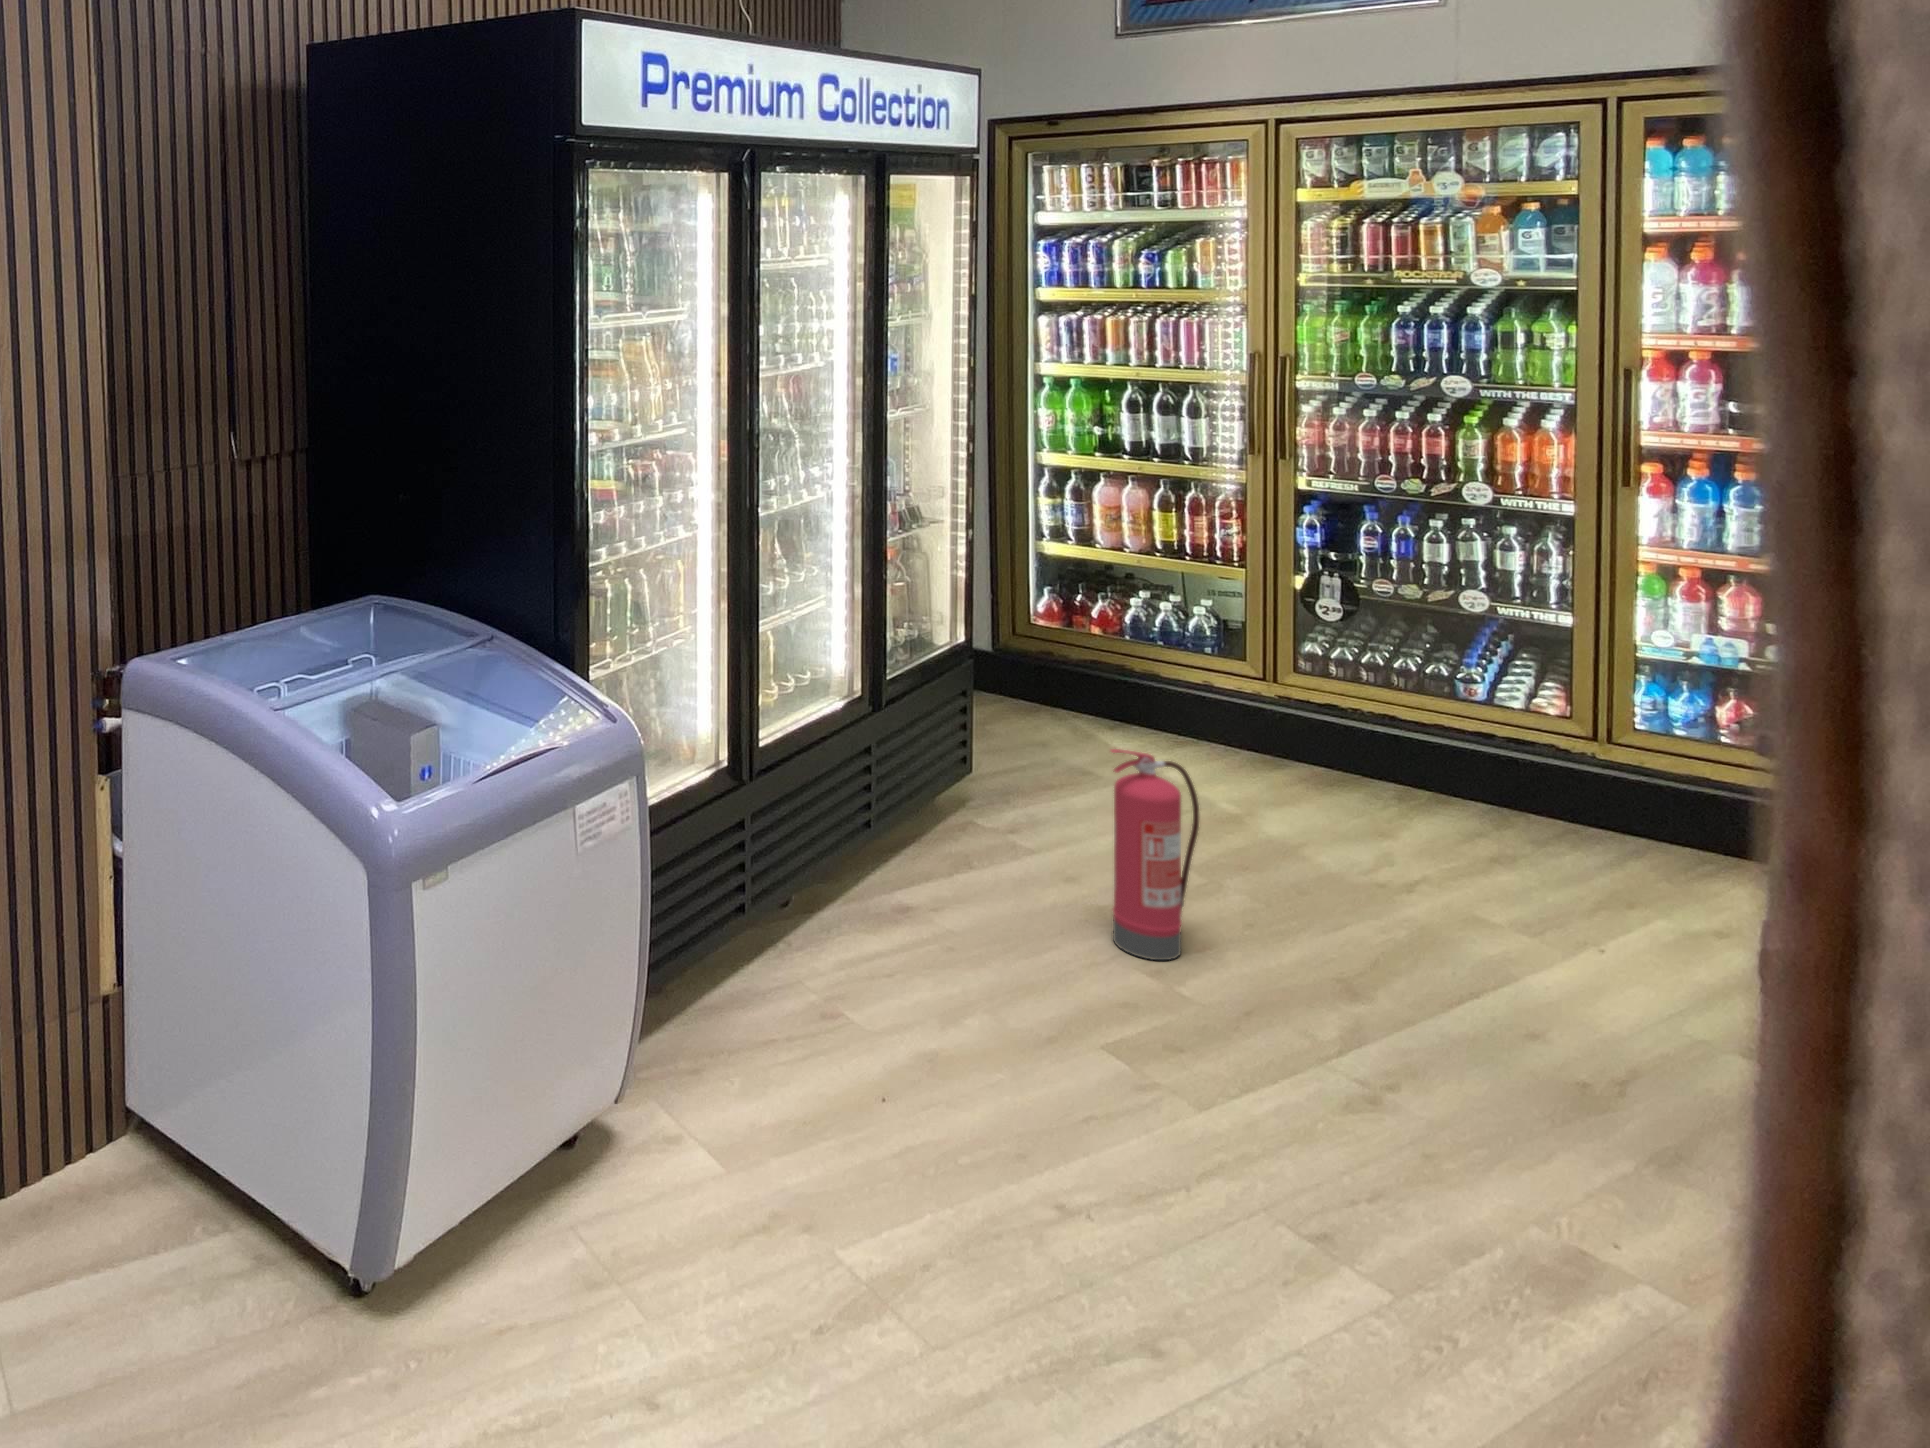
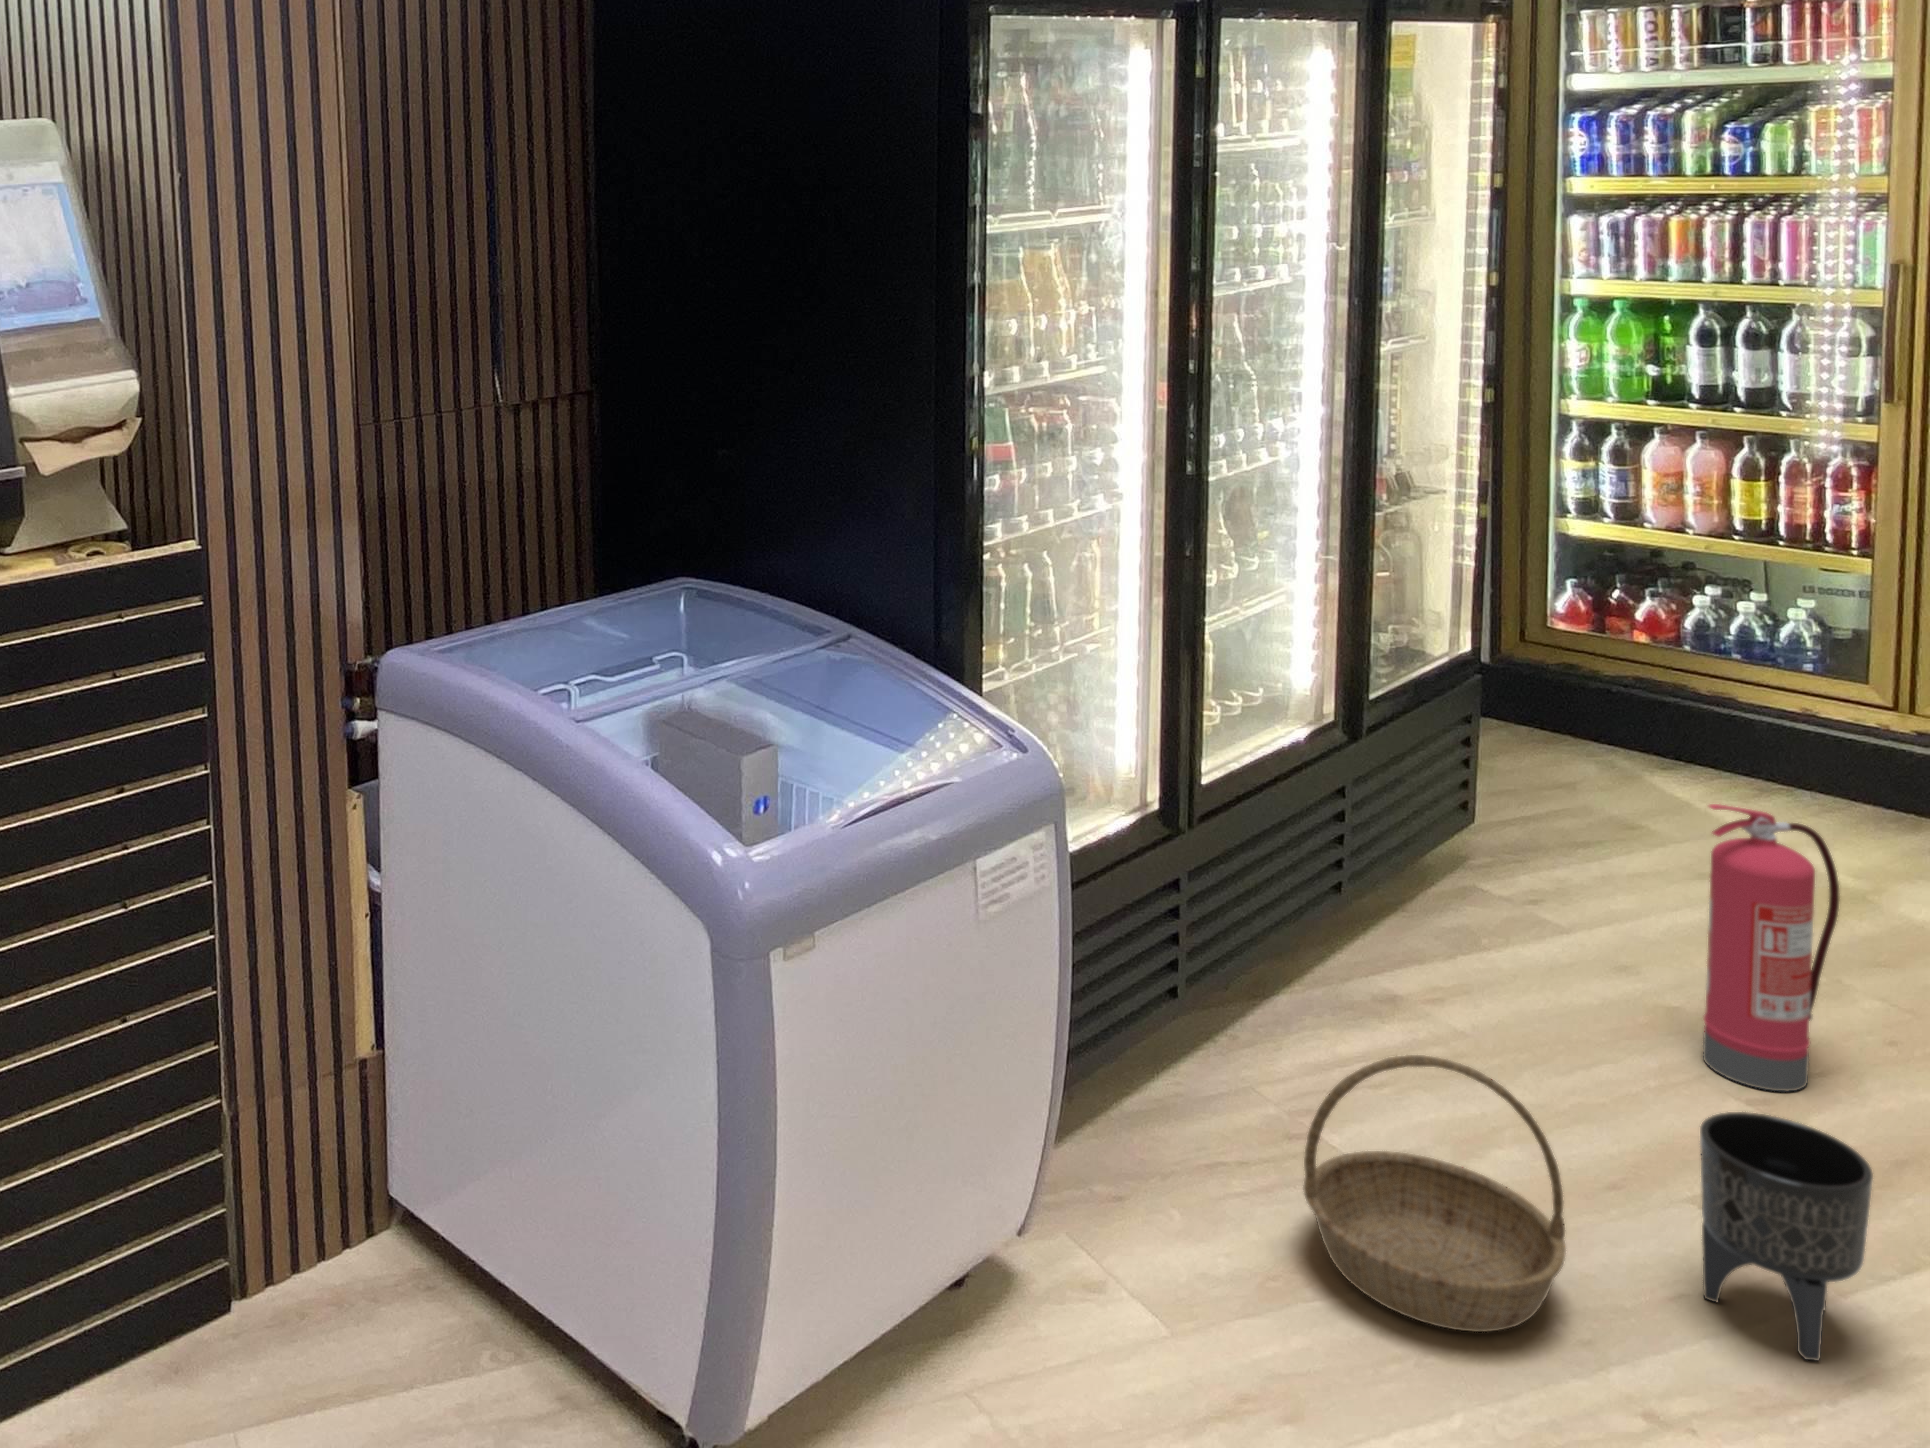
basket: none [820,943,999,1150] -> present [1303,1055,1566,1332]
planter: none [1089,973,1199,1153] -> present [1700,1112,1873,1360]

